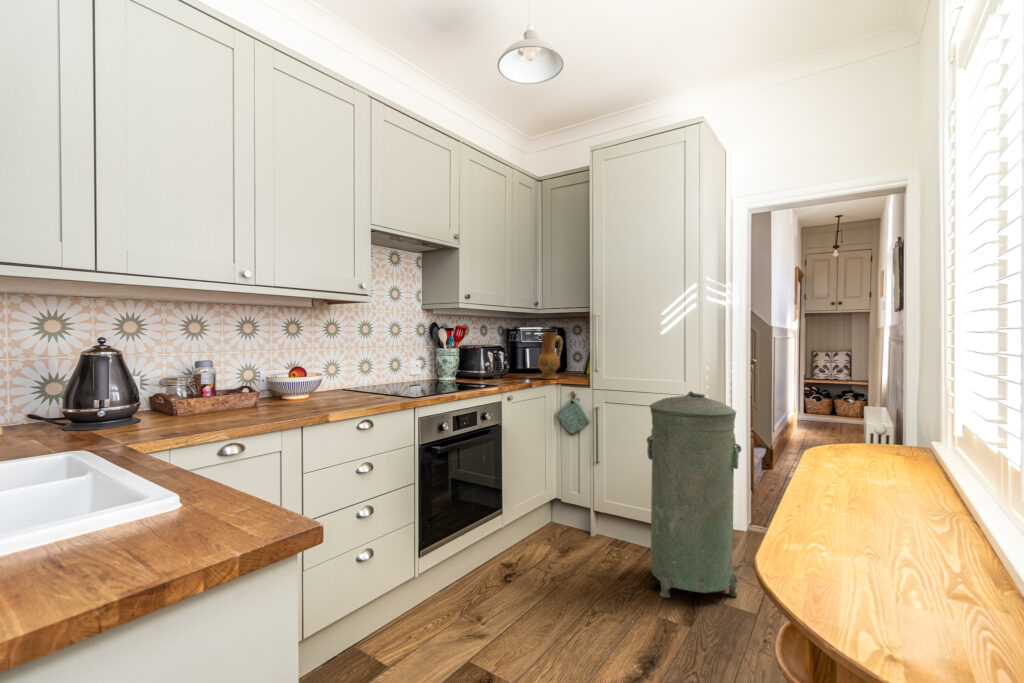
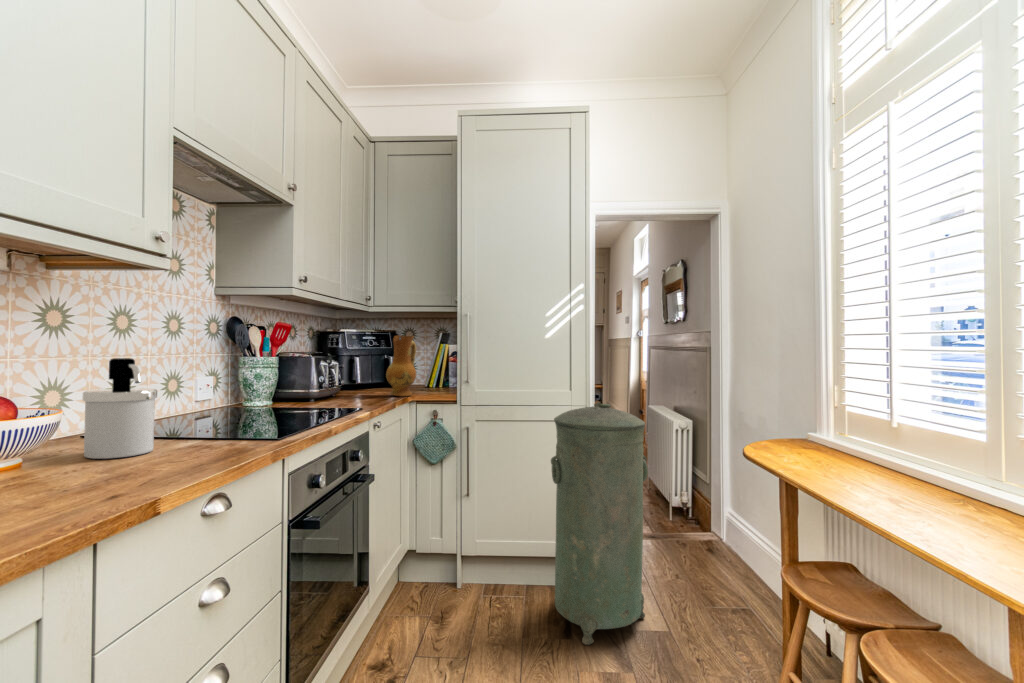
soap dispenser: none [329,351,359,399] -> present [83,358,157,459]

